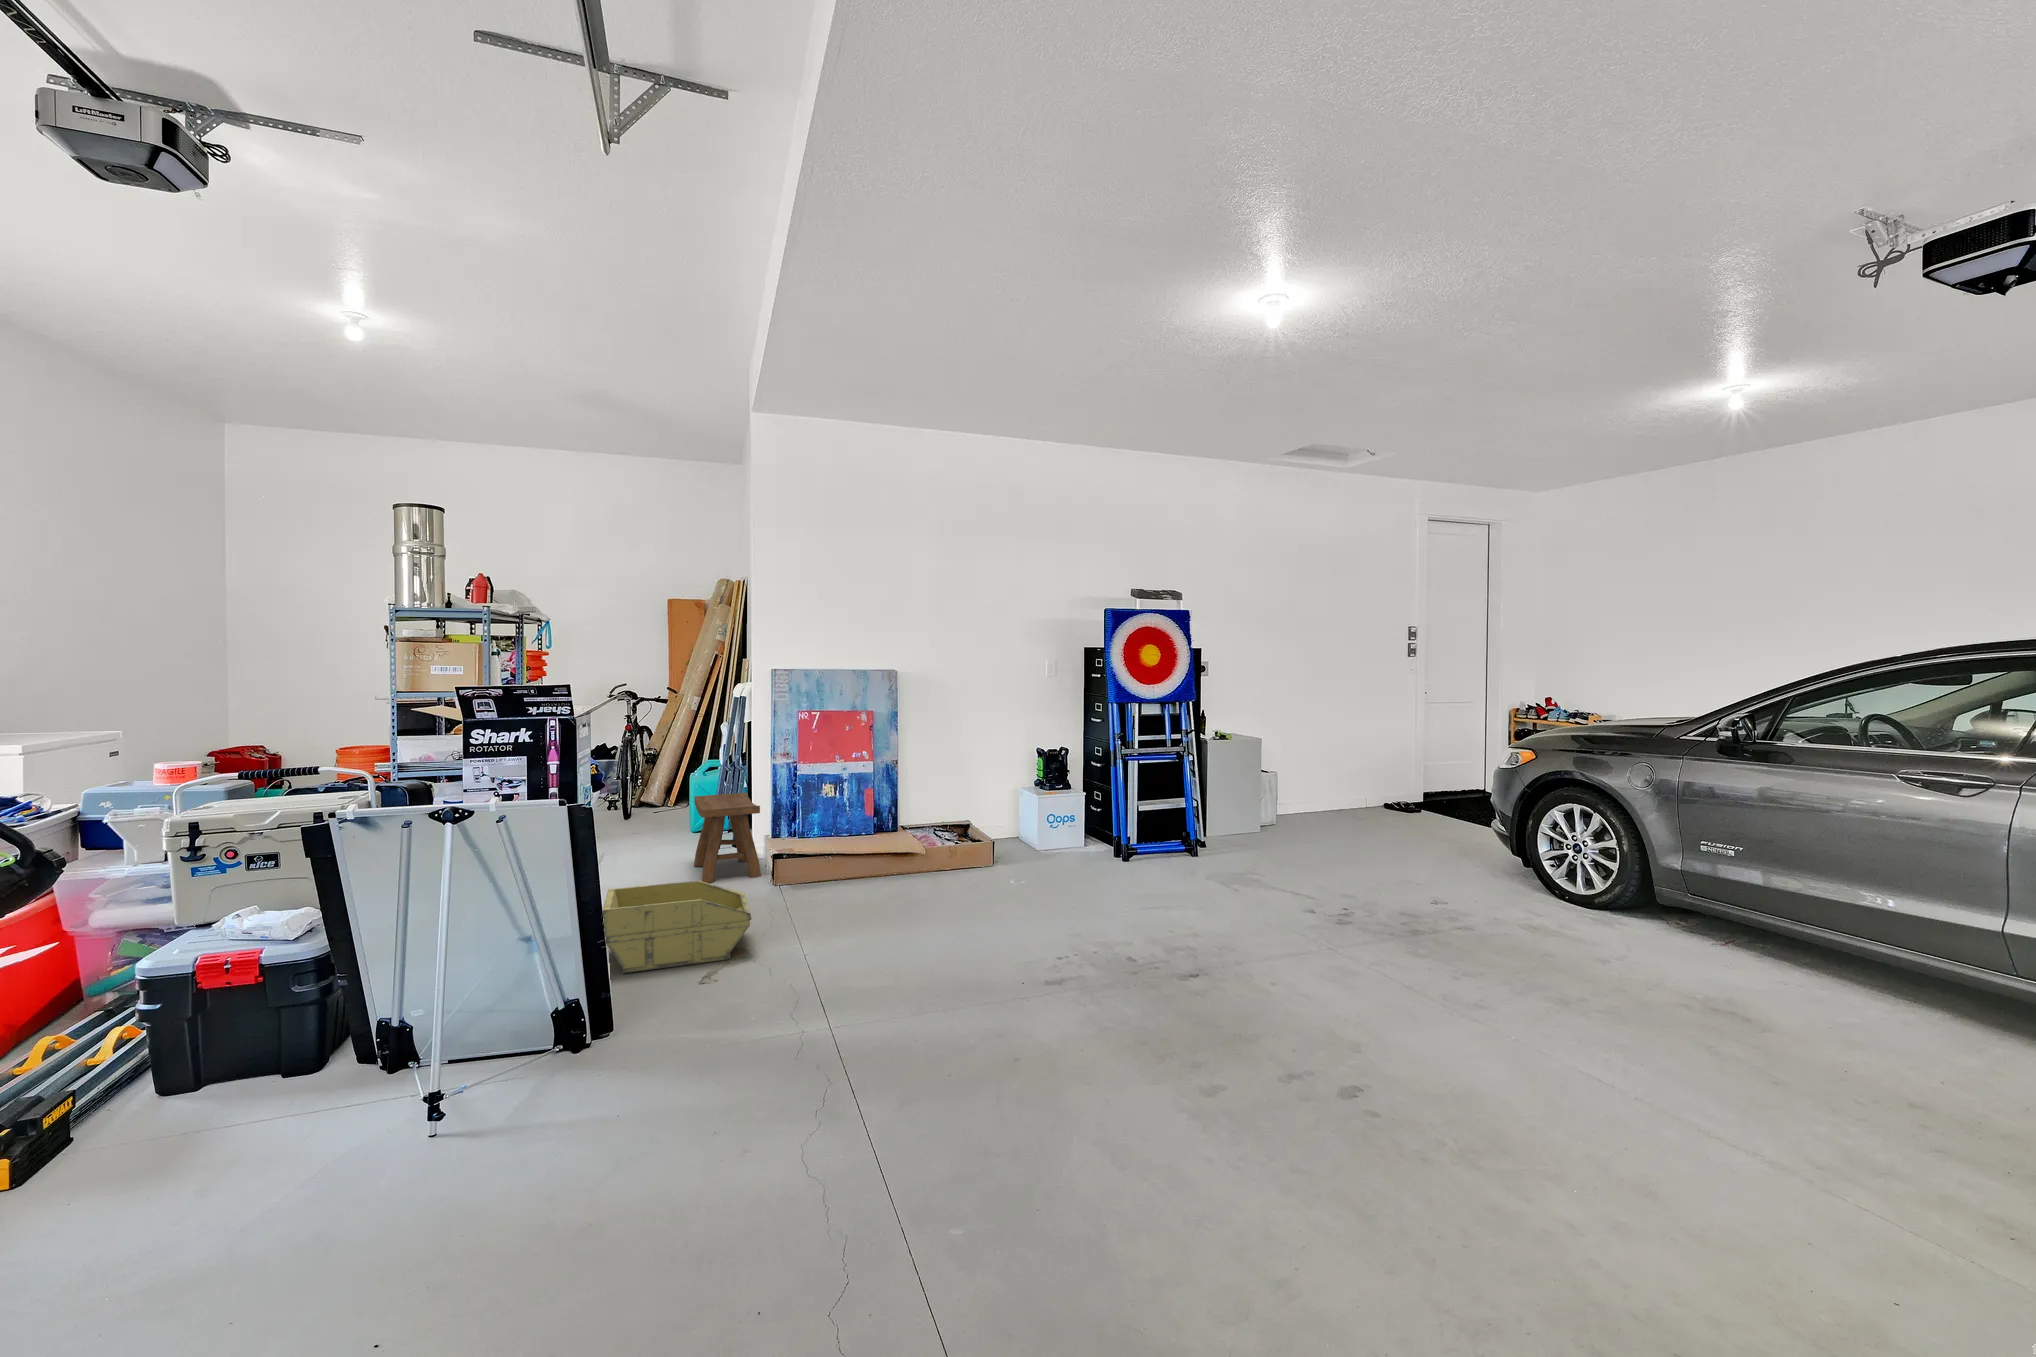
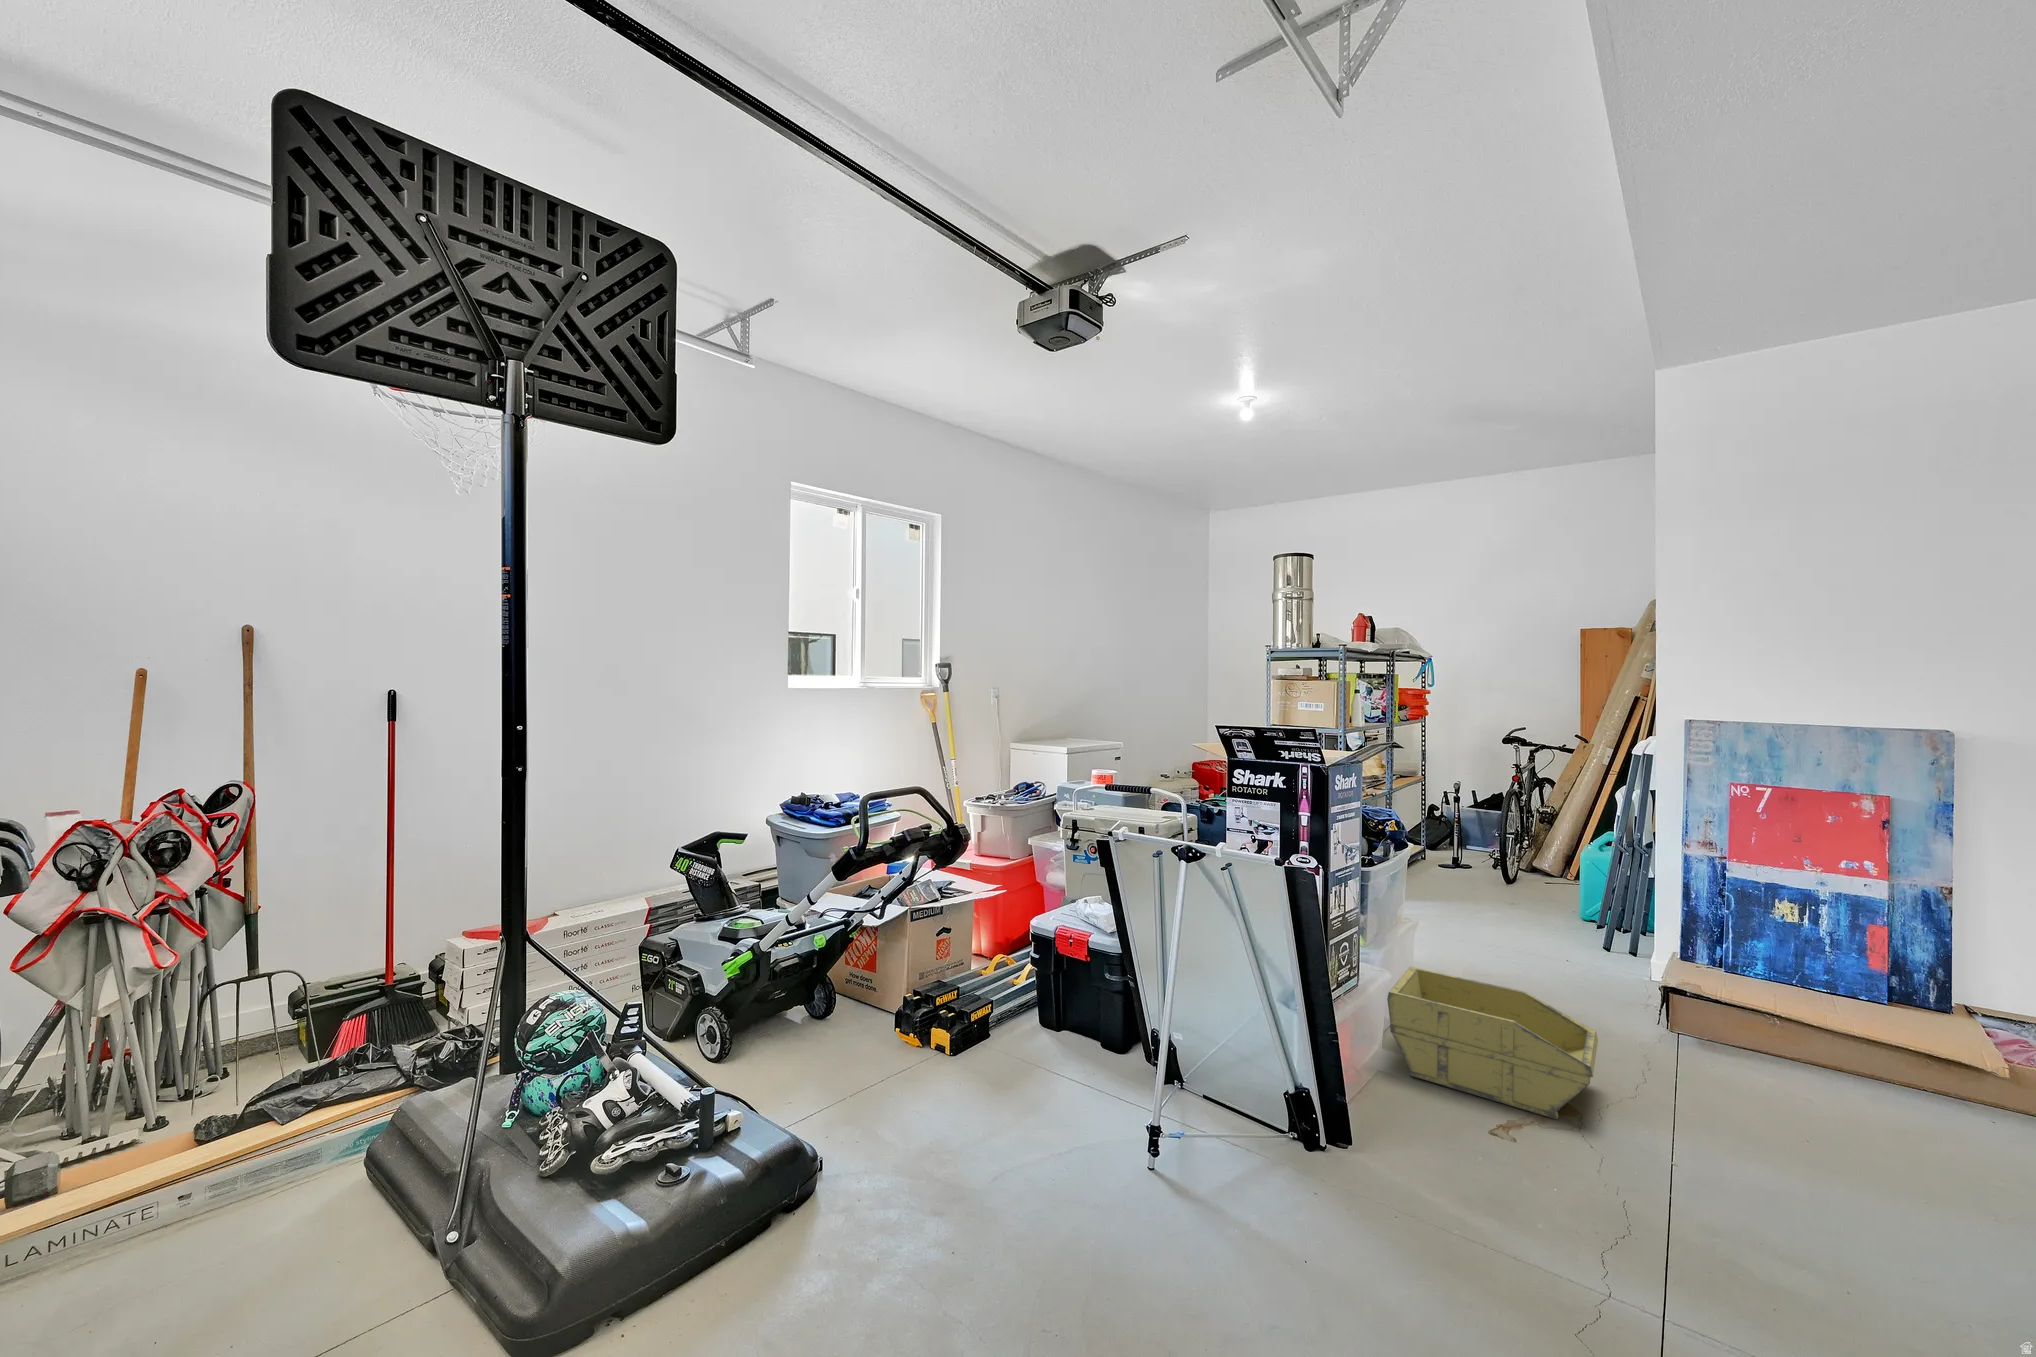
stool: present [694,793,761,883] -> none [1561,874,1657,1007]

